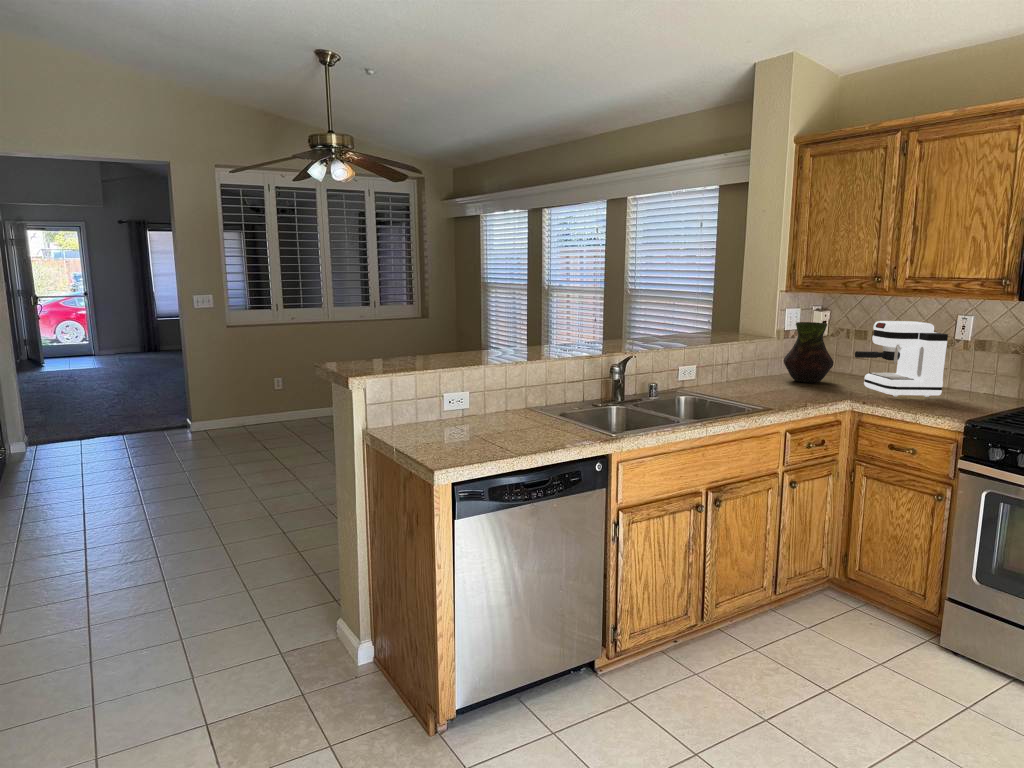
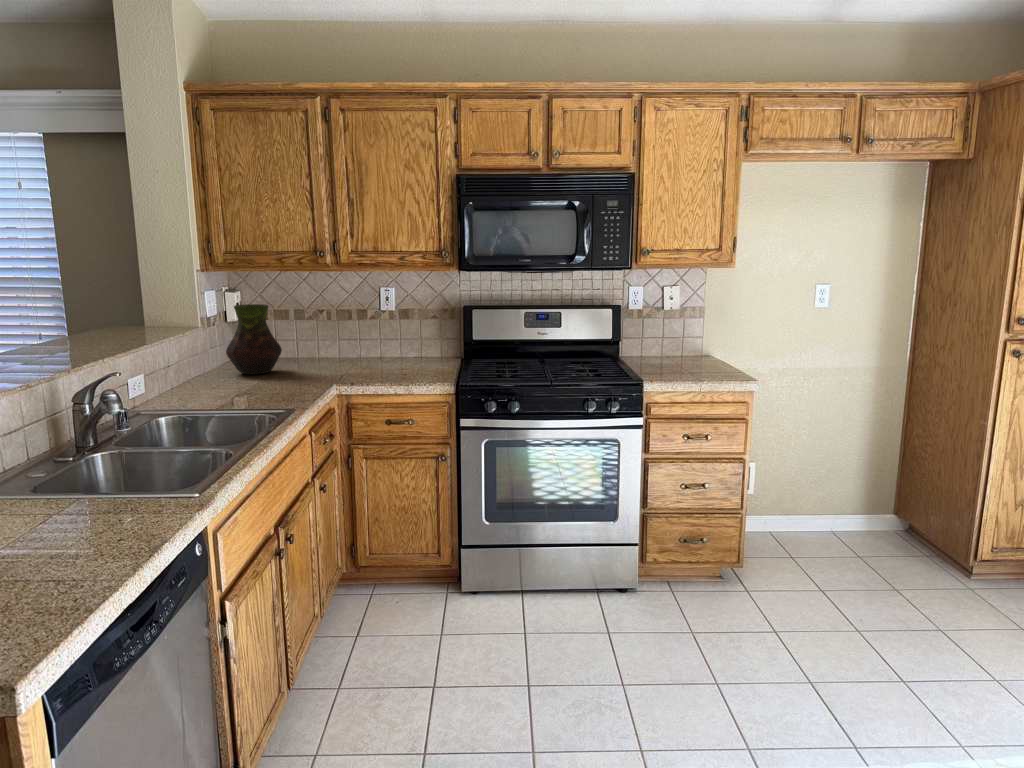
coffee maker: present [855,321,948,397] -> none [315,296,395,373]

